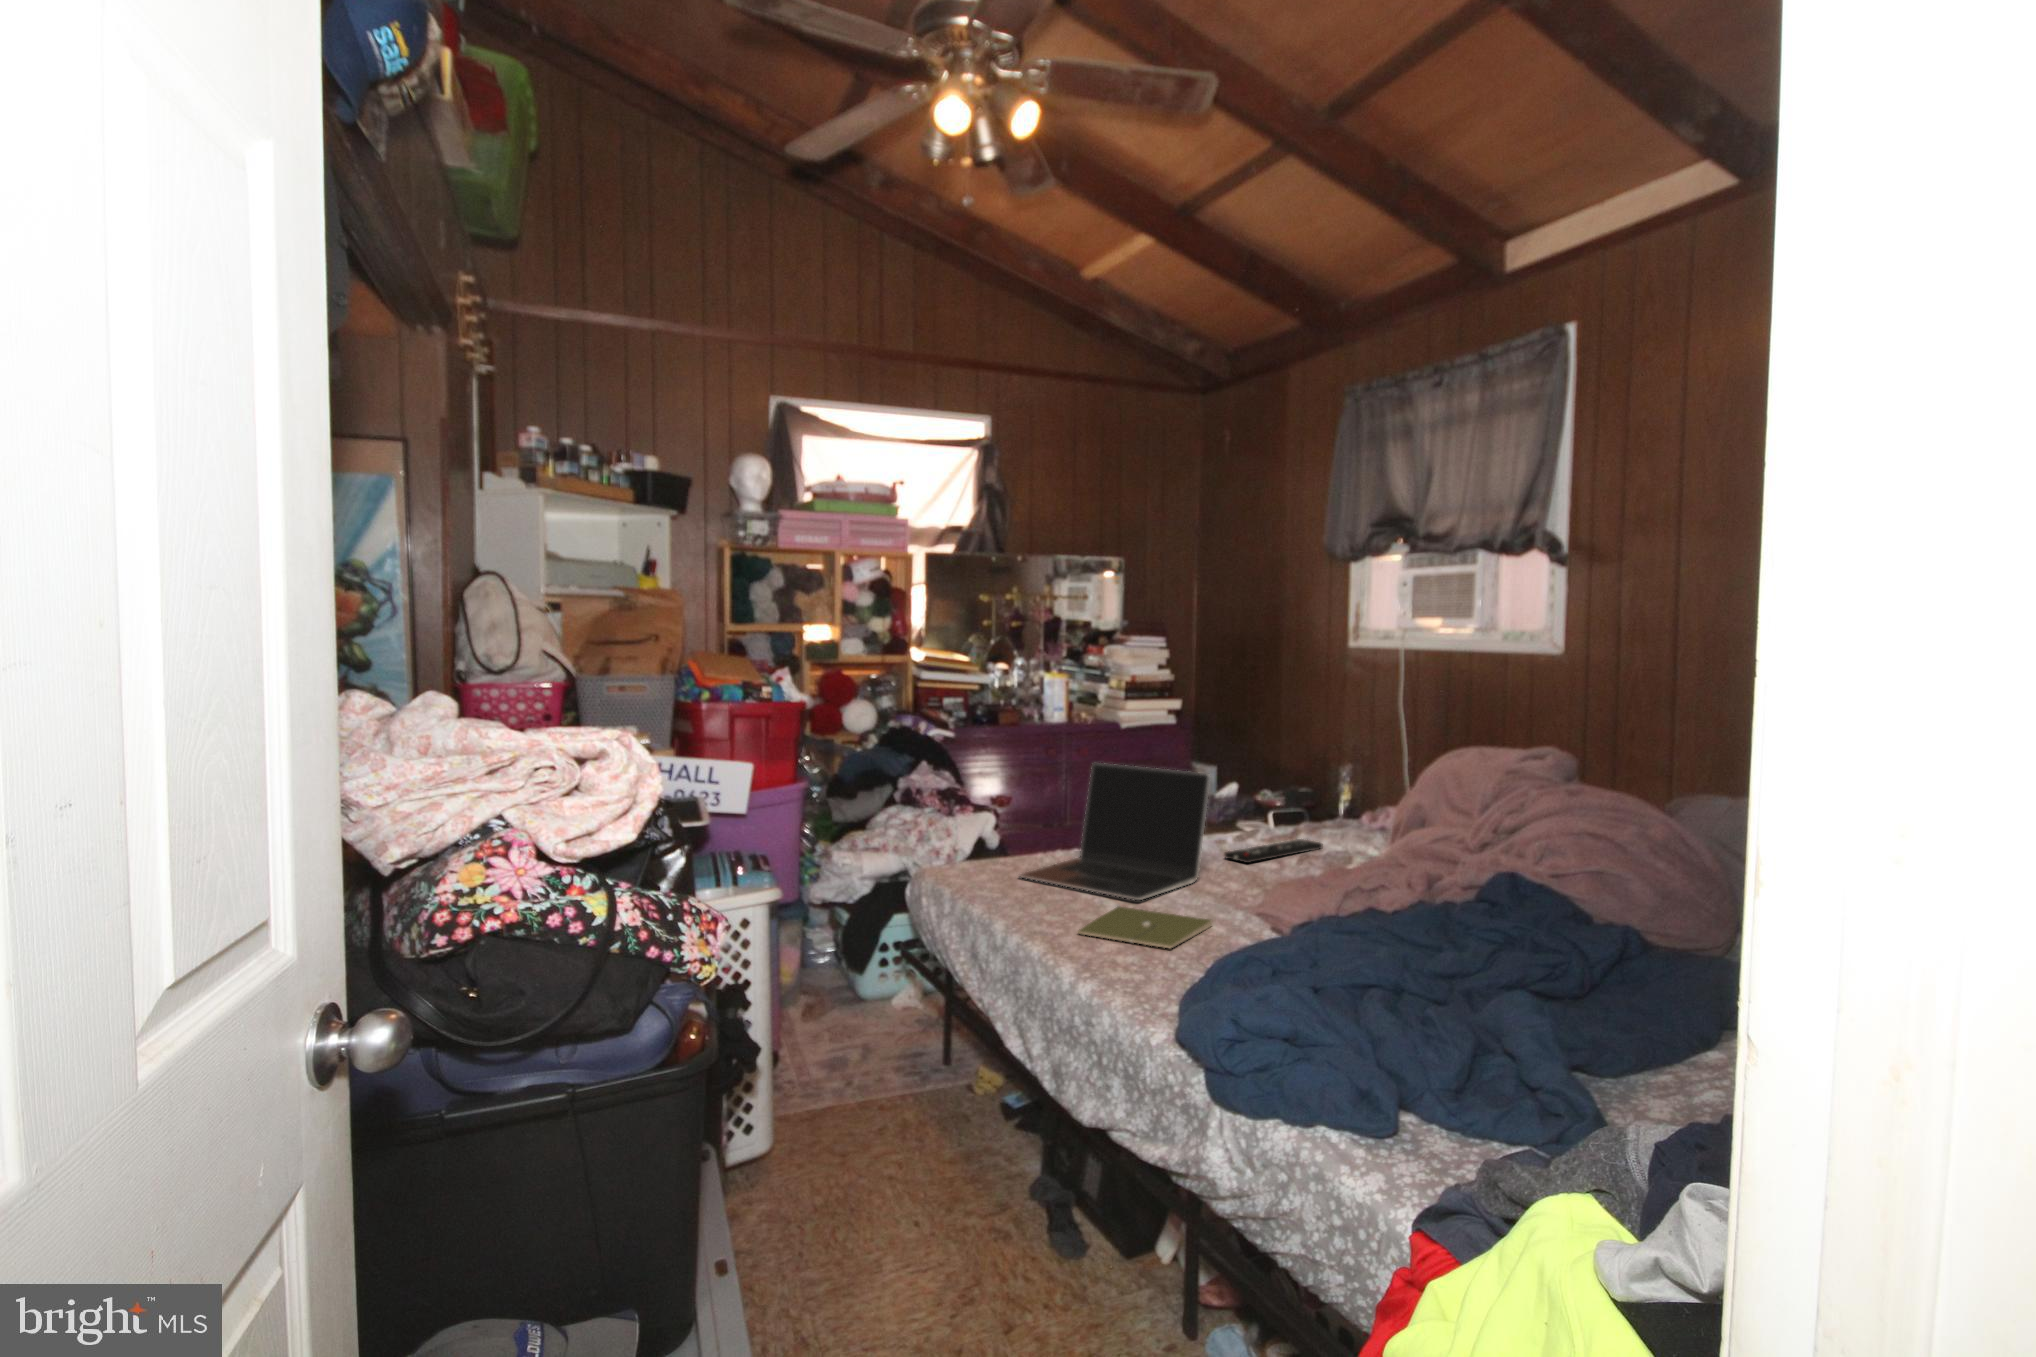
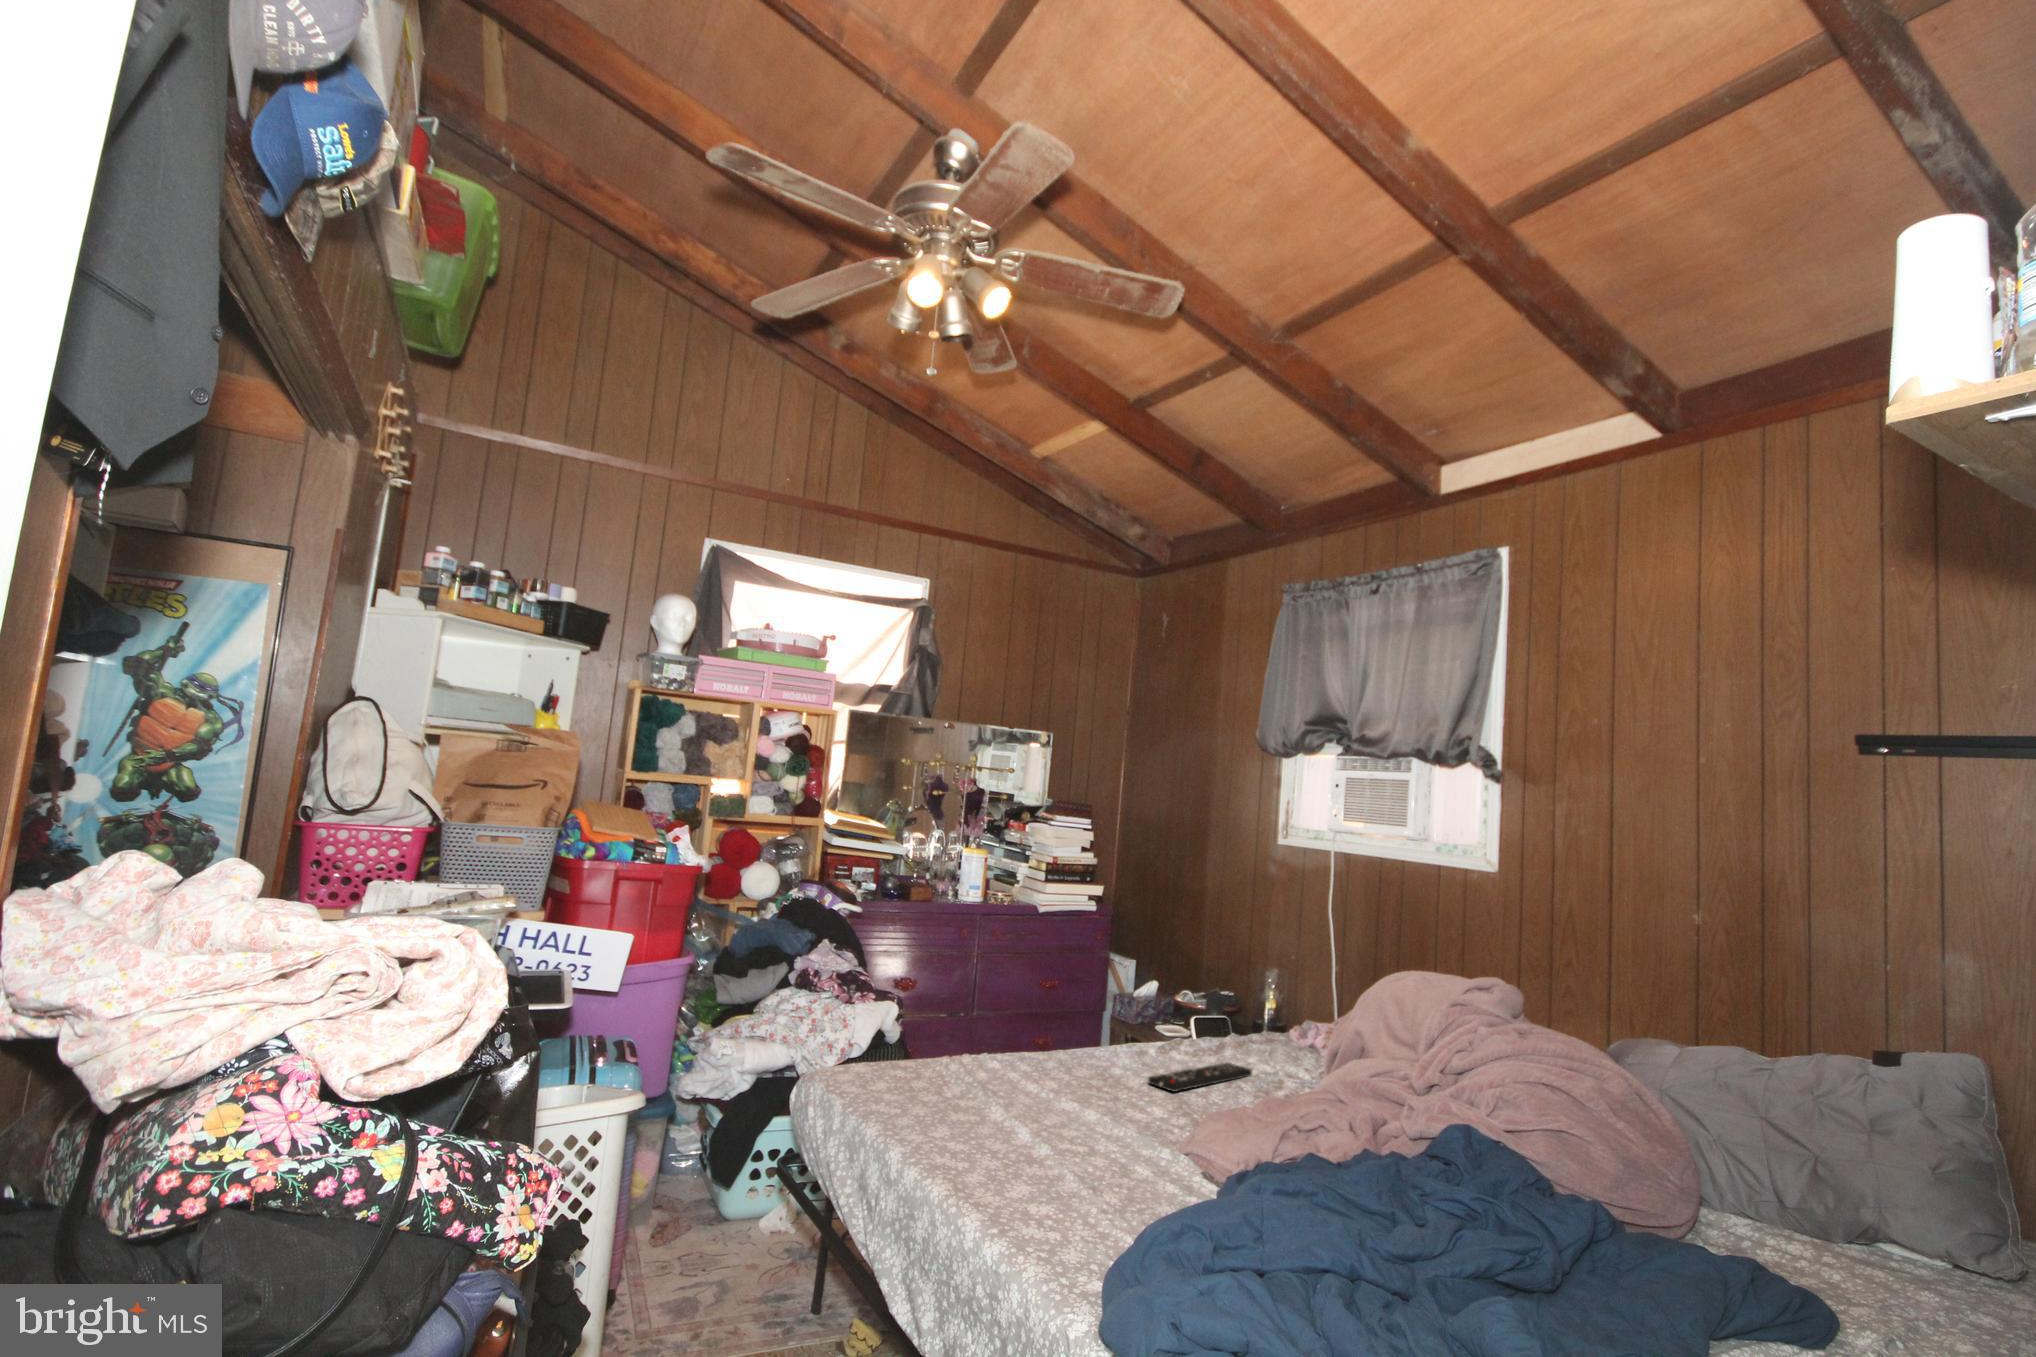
laptop: present [1020,763,1210,900] -> none [920,966,1141,1140]
notebook: present [1078,907,1212,948] -> none [987,1148,1140,1215]

